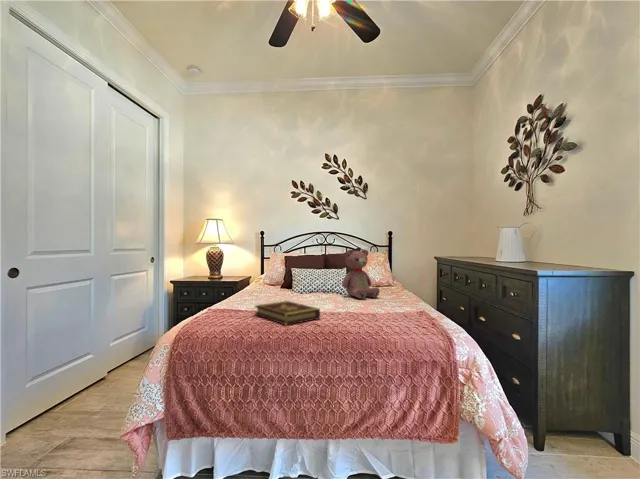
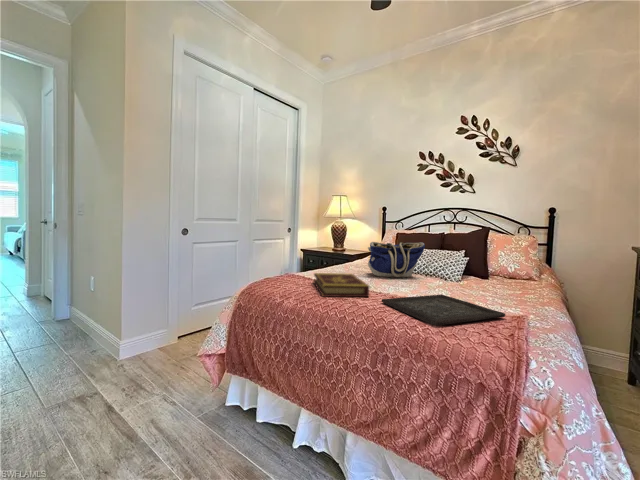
teddy bear: present [342,249,380,299] -> none [440,225,488,288]
tote bag: none [282,265,330,300] -> present [368,242,425,277]
tray: none [336,307,419,330] -> present [382,295,505,326]

